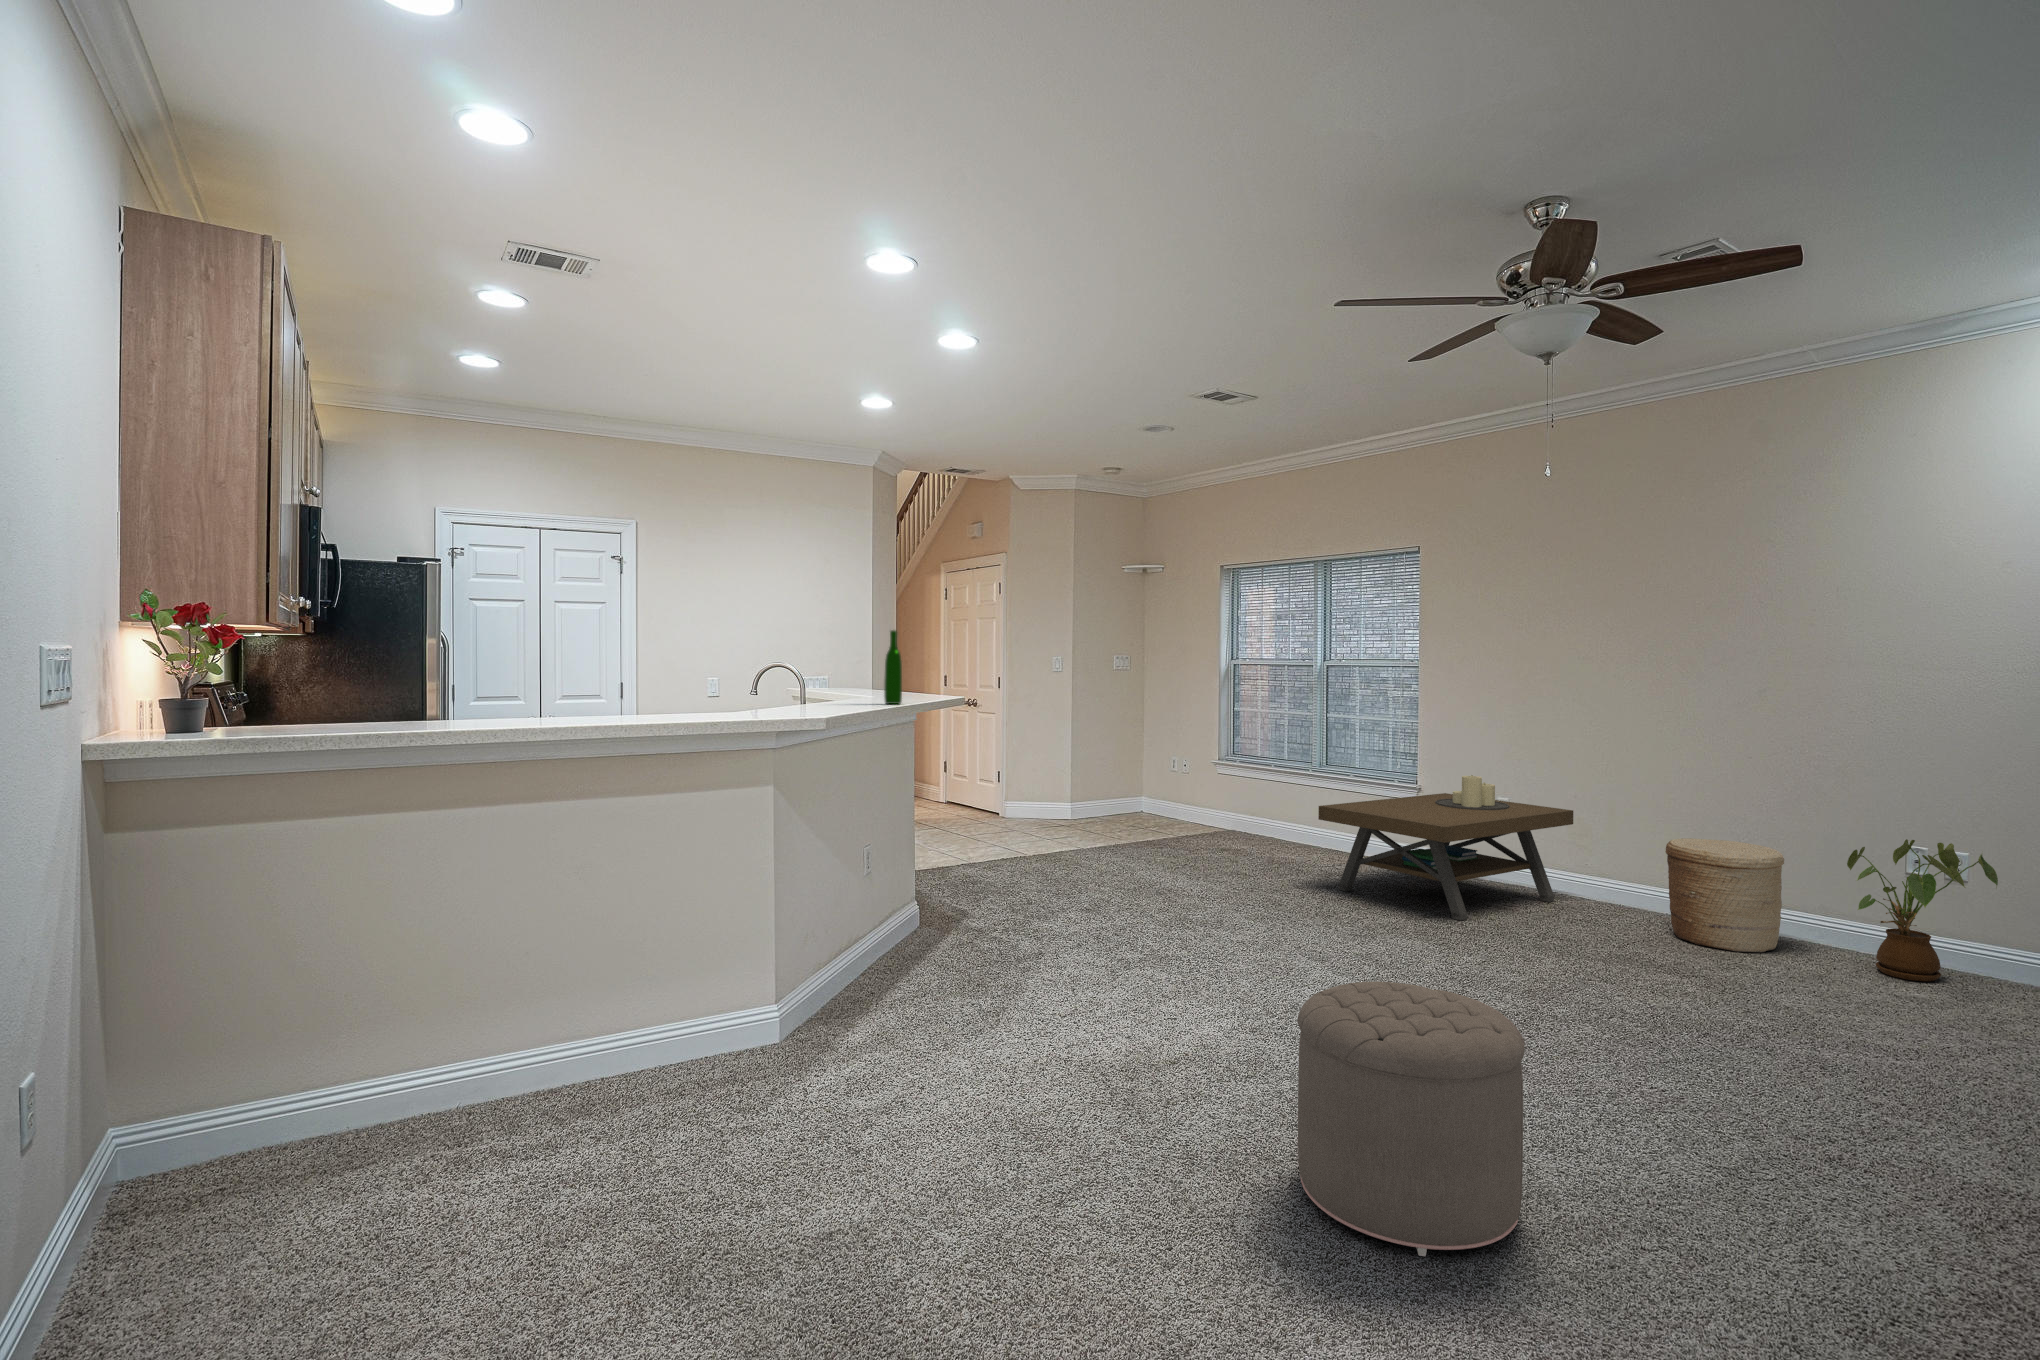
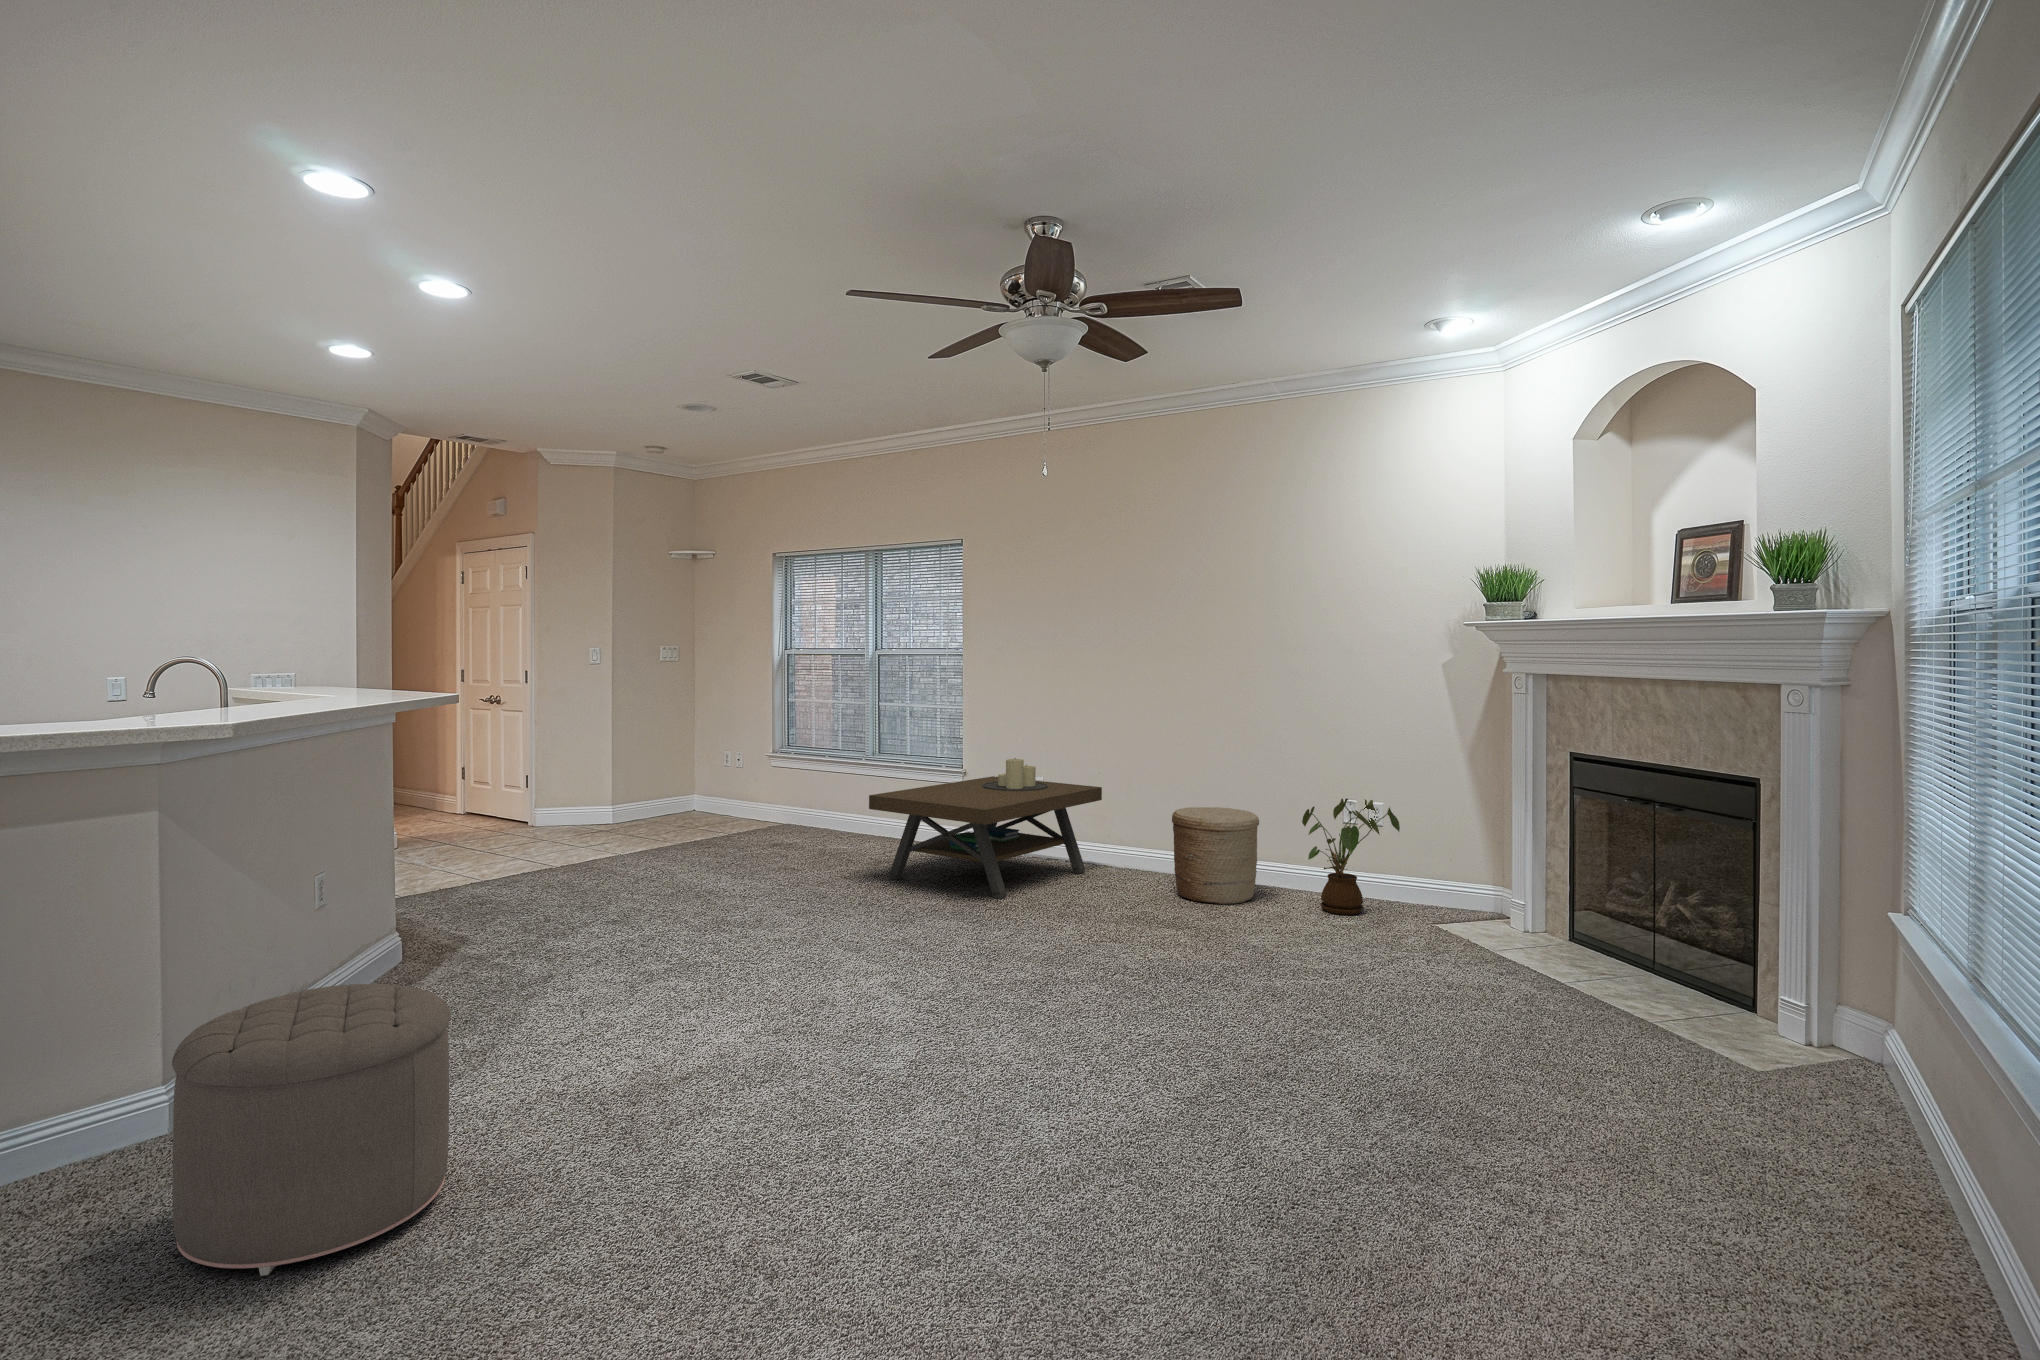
wine bottle: present [884,630,902,704] -> none [328,609,353,699]
ottoman: present [1297,982,1525,1256] -> present [172,984,451,1276]

